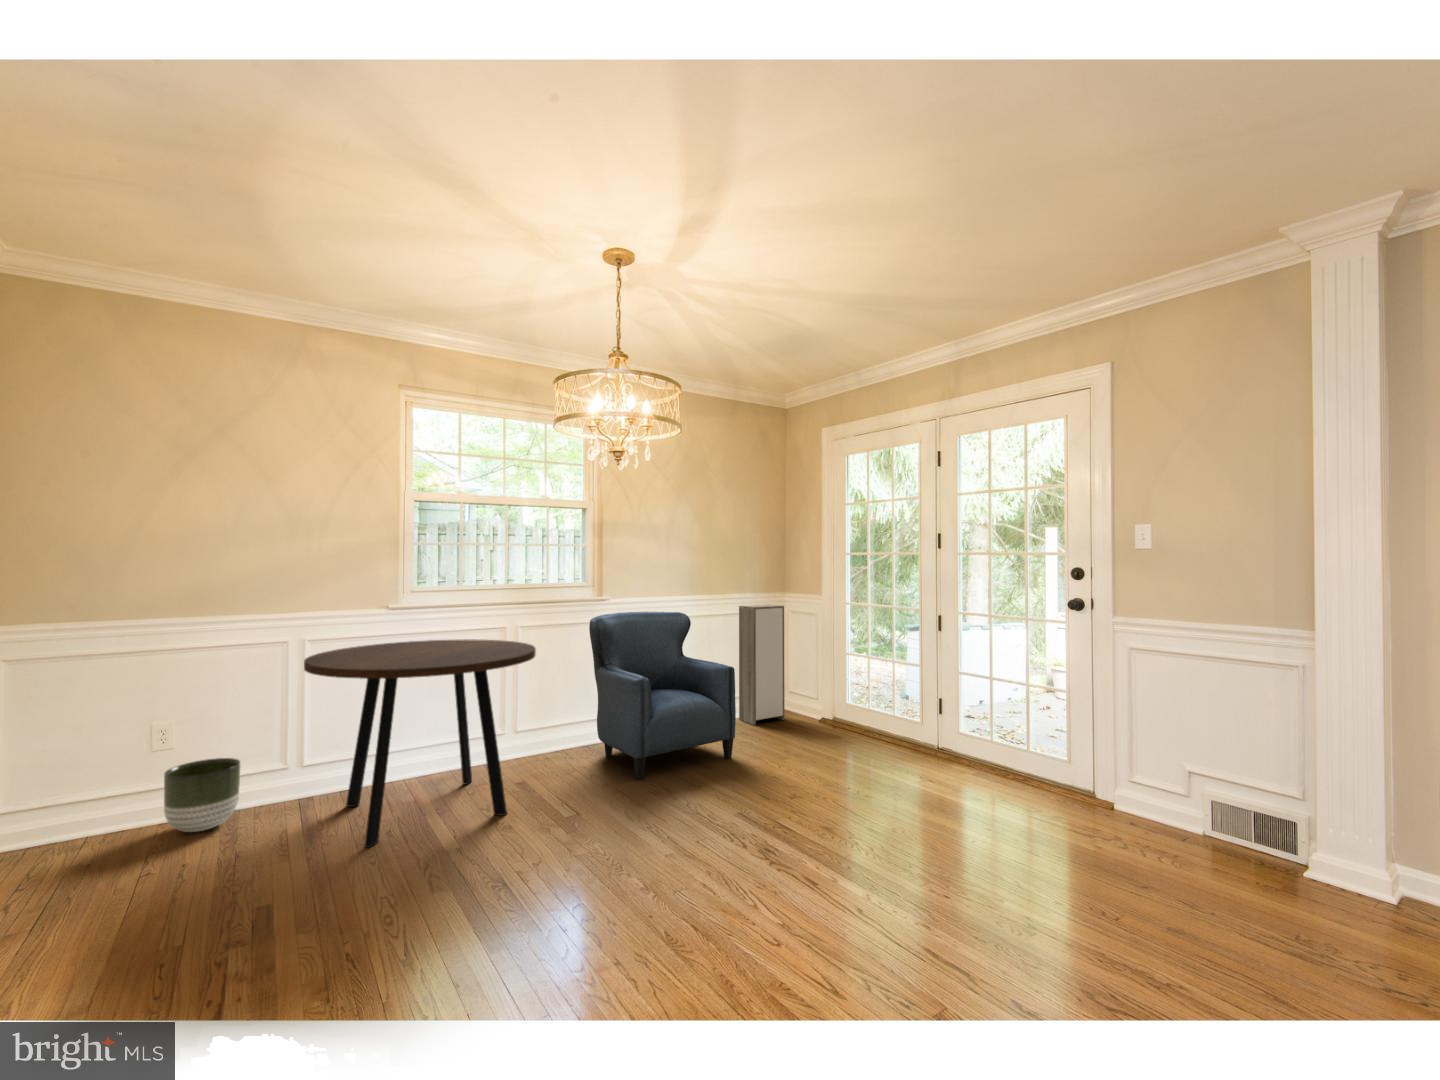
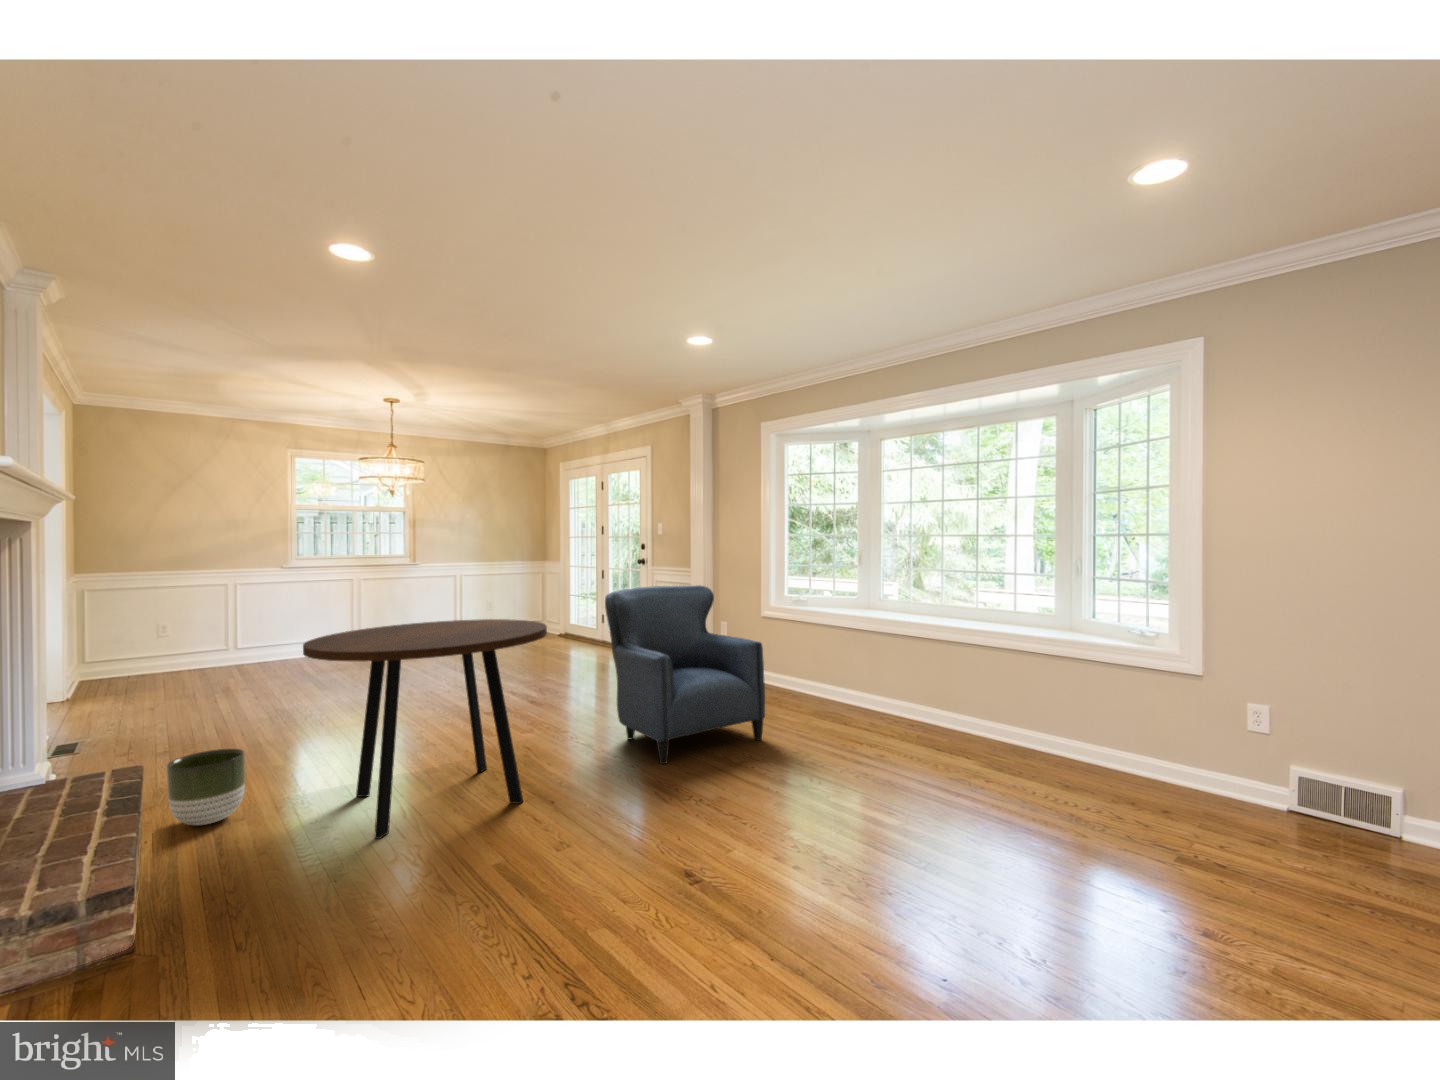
storage cabinet: present [739,604,785,725] -> none [766,575,819,705]

